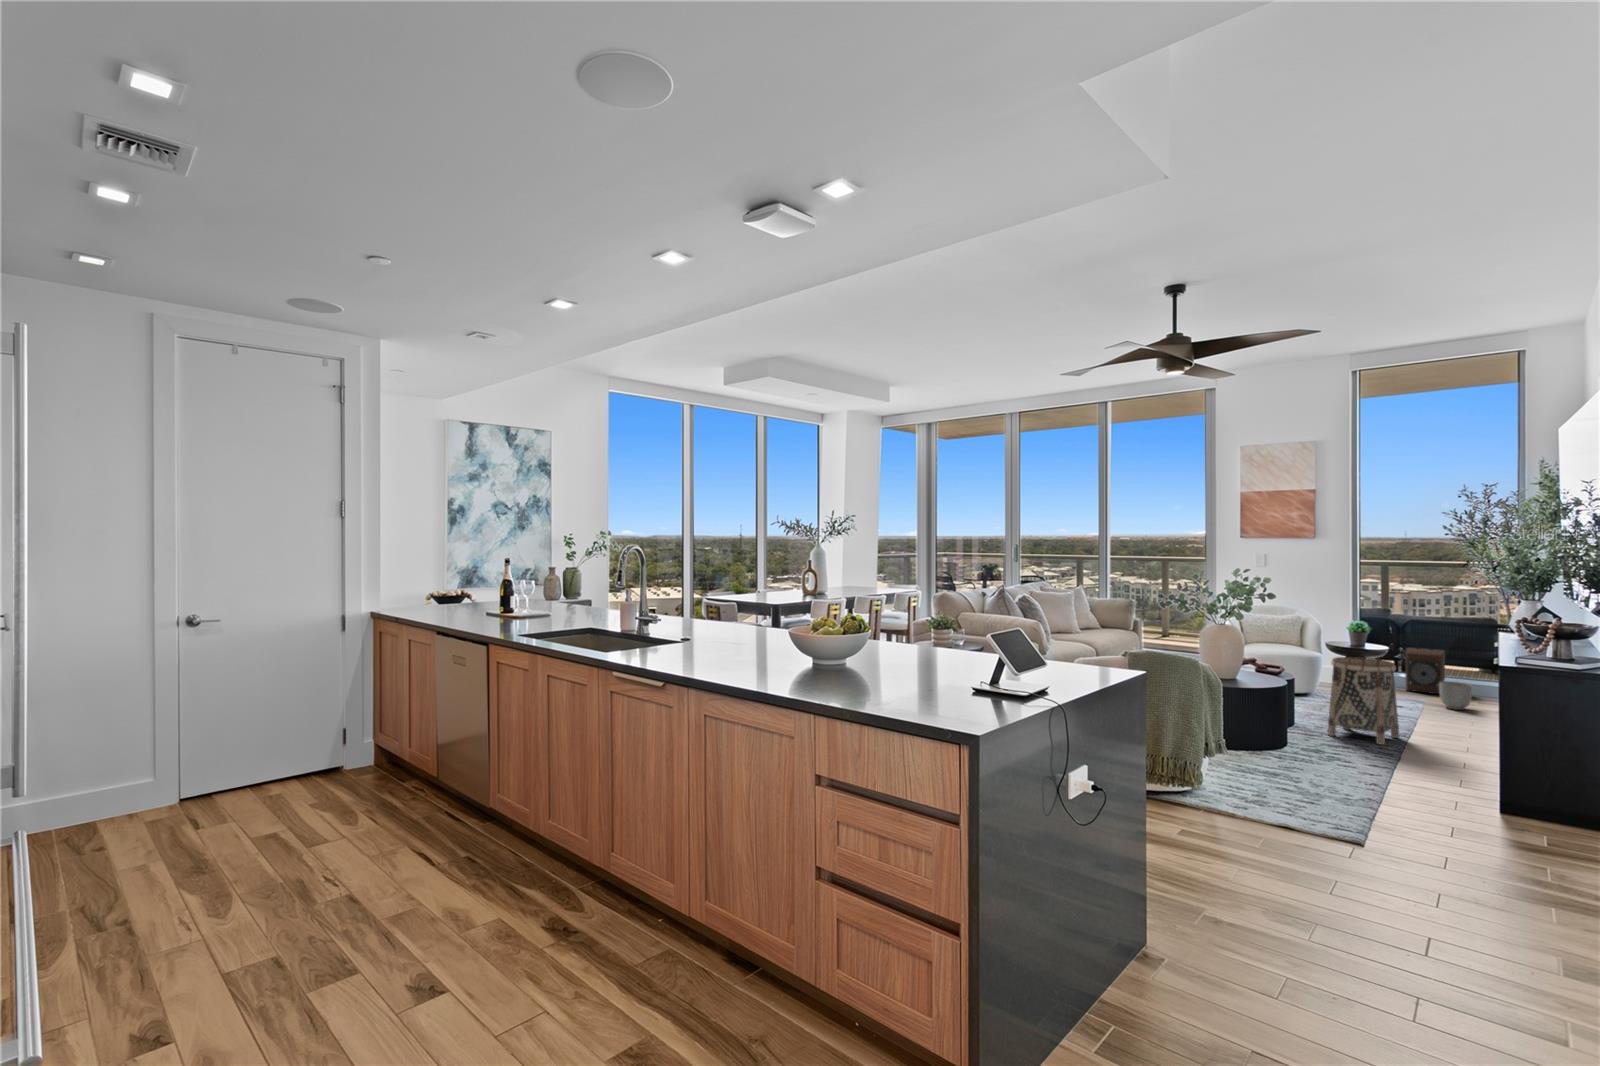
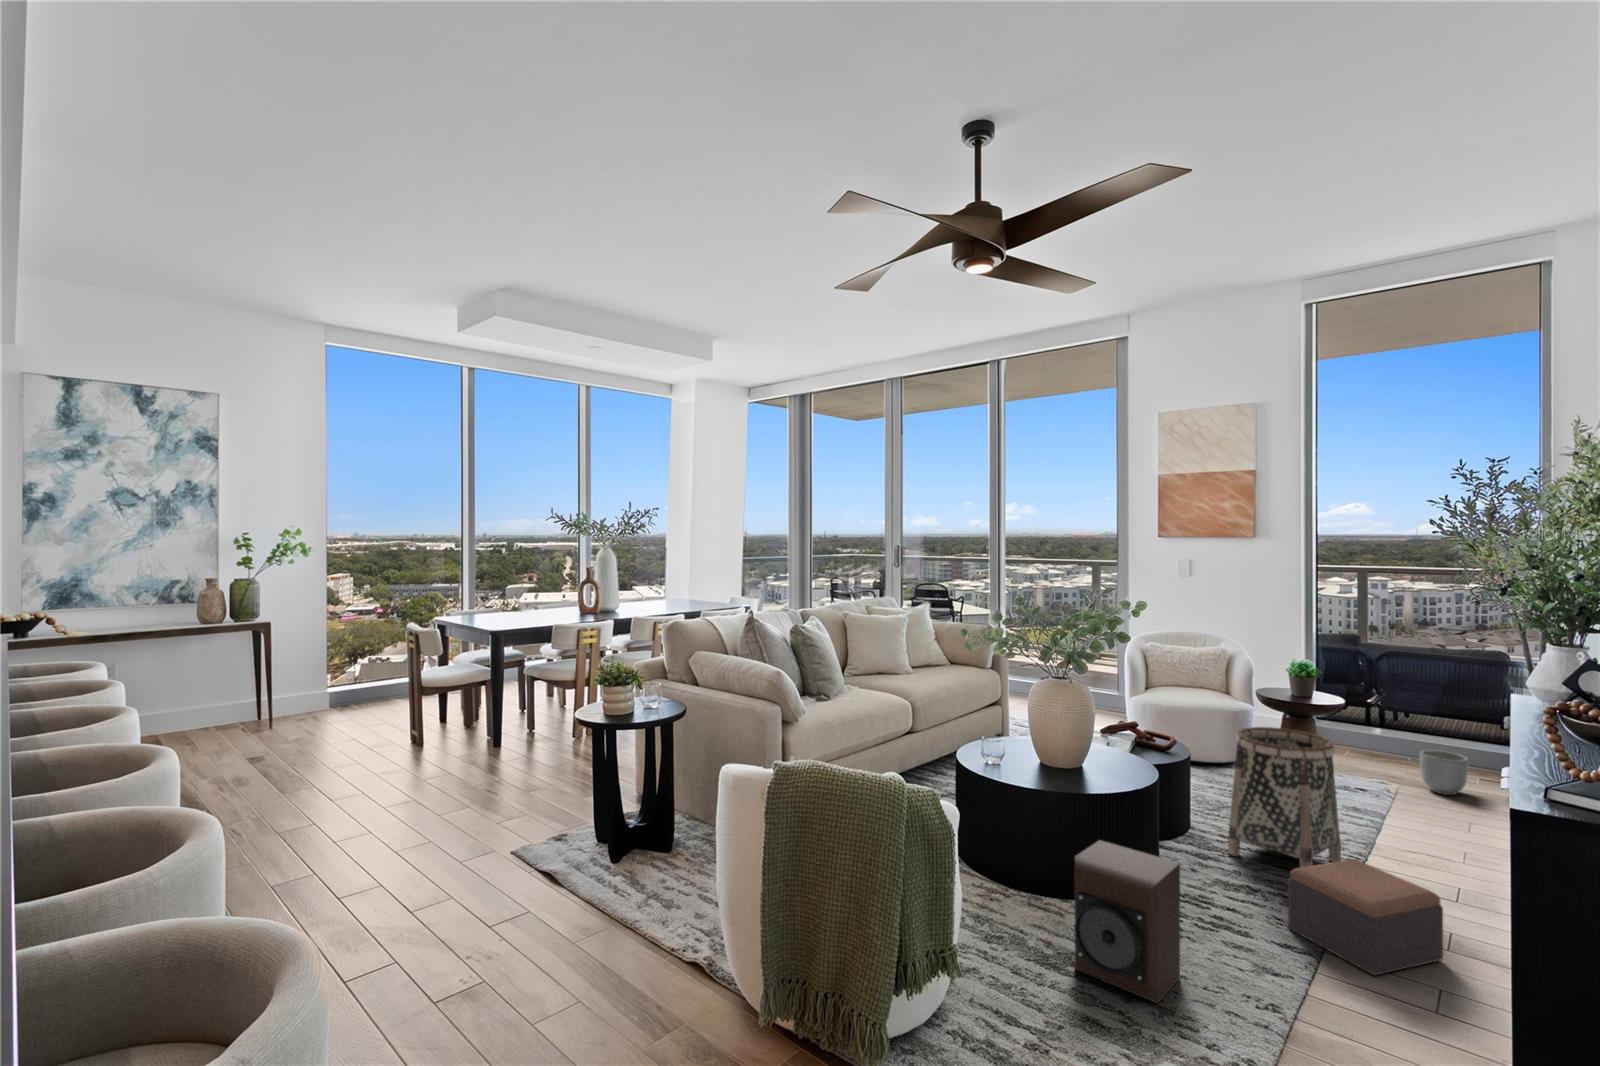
speaker: present [1406,648,1445,694] -> present [1074,840,1180,1003]
footstool: none [1378,723,1469,777] -> present [1288,859,1443,975]

